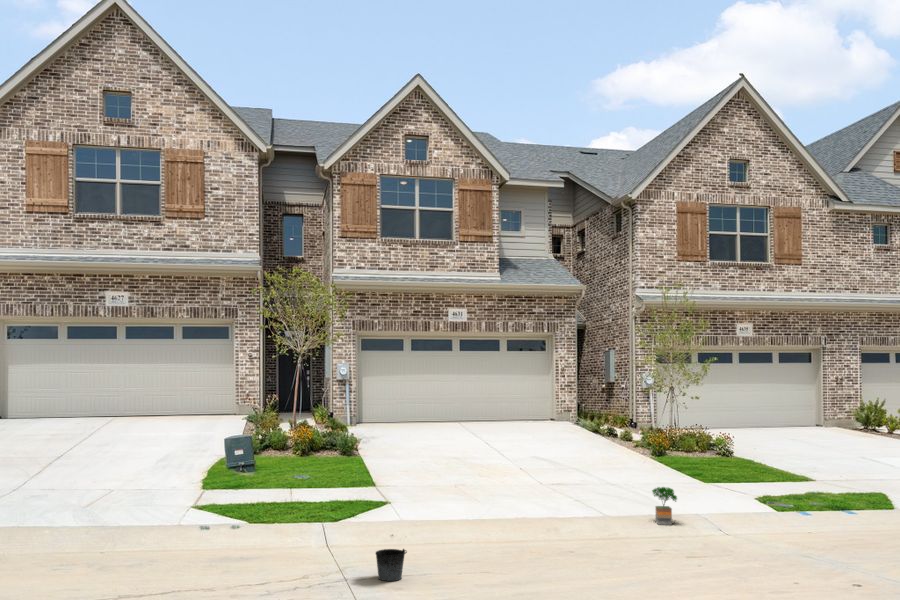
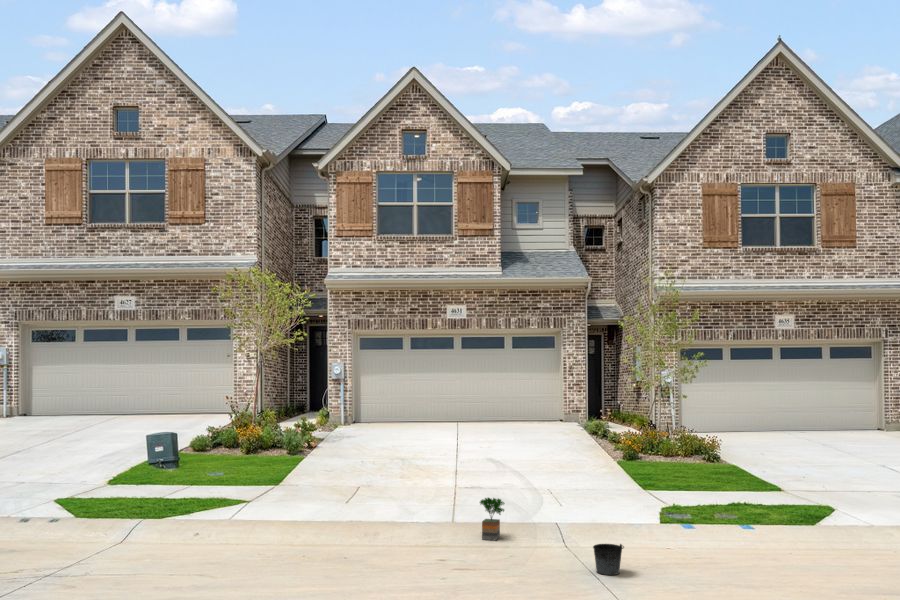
bucket: present [376,549,407,581] -> present [593,544,624,575]

